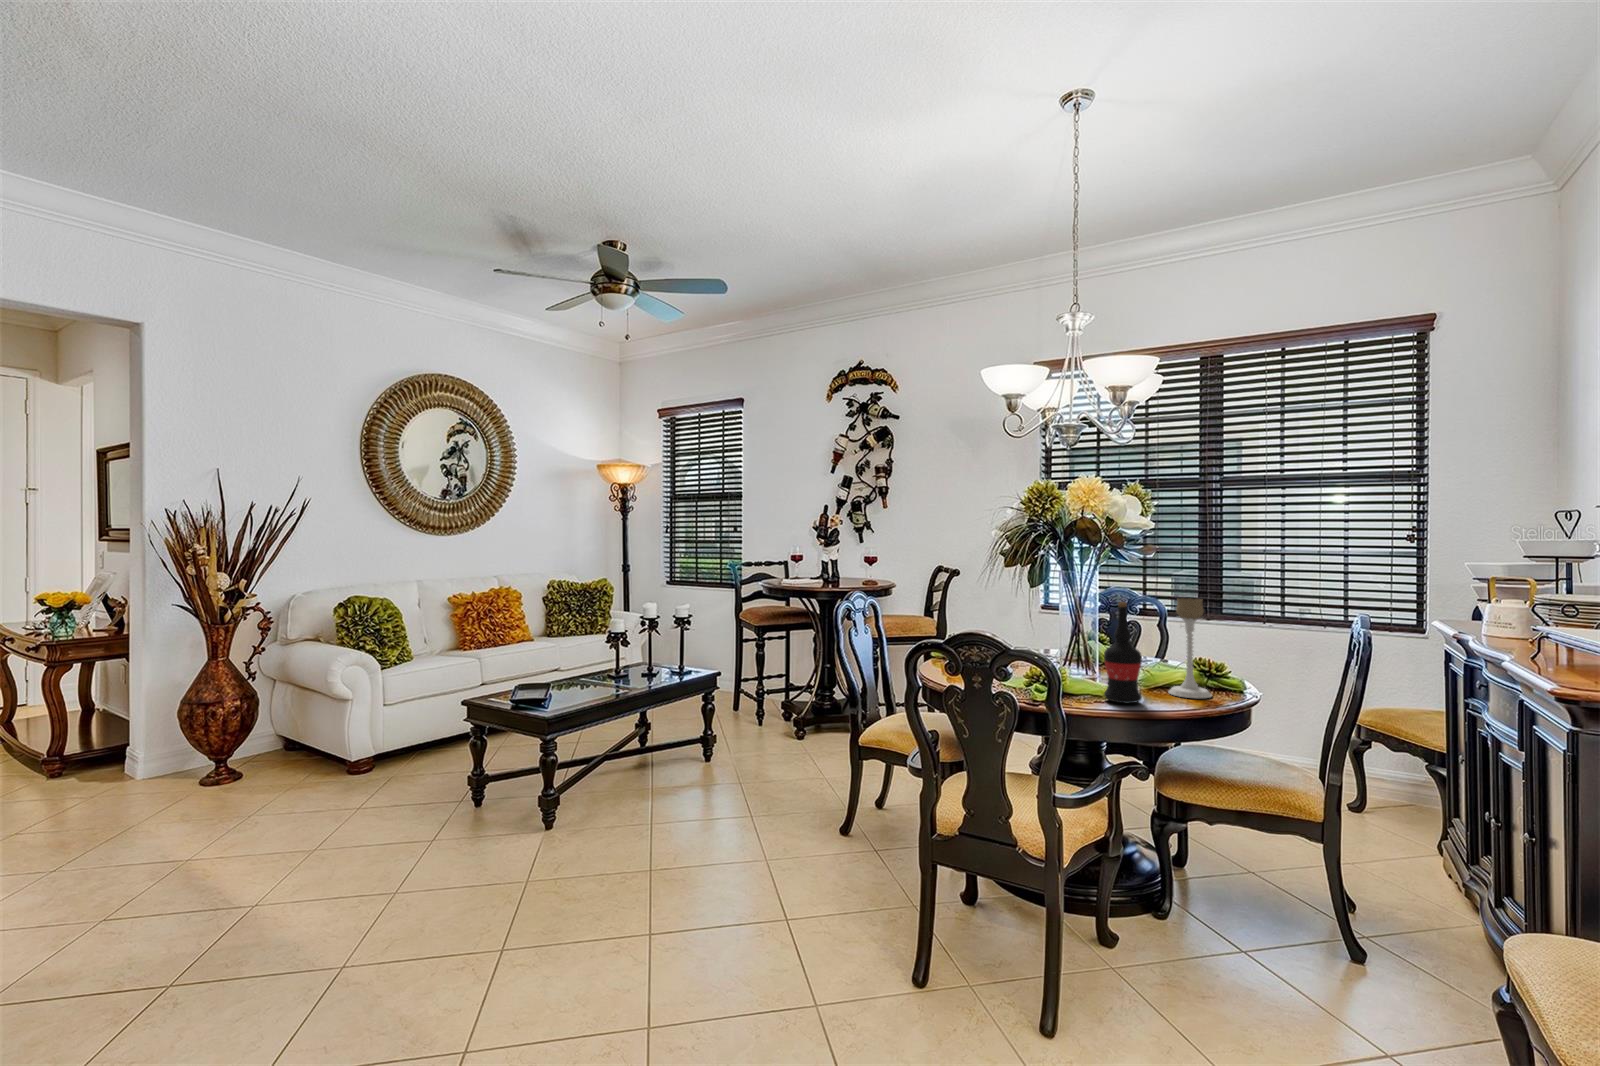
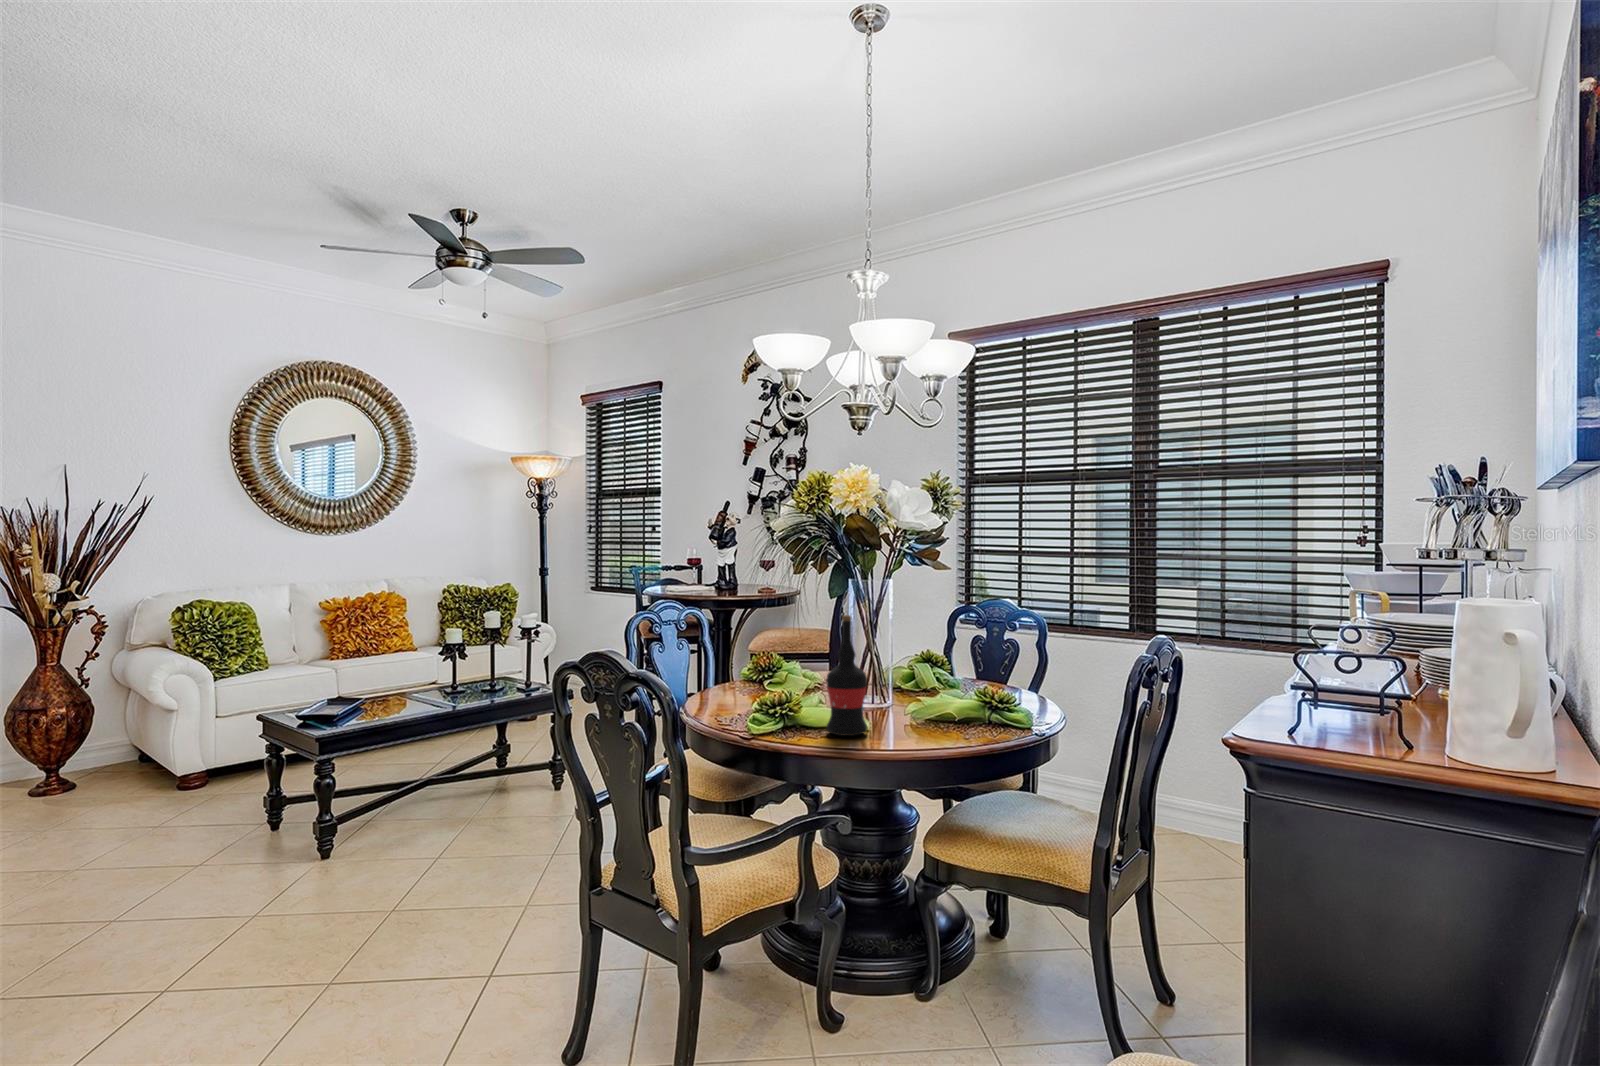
candle holder: present [1169,598,1212,698] -> none [921,611,969,732]

